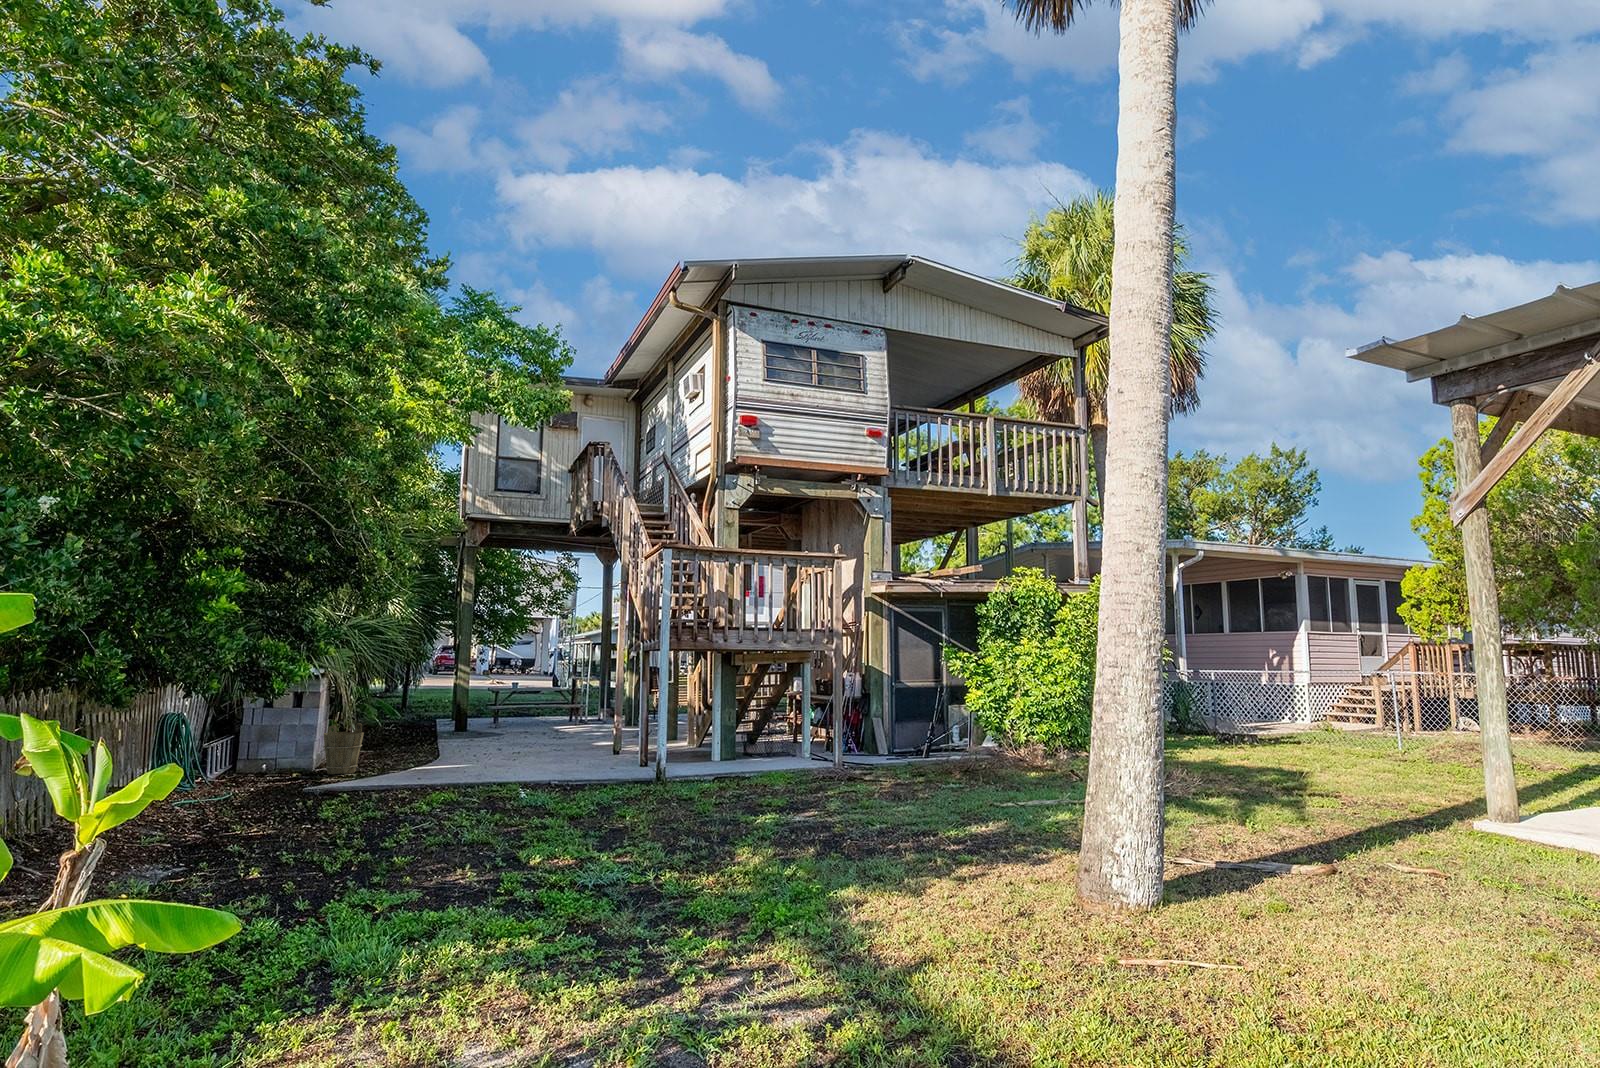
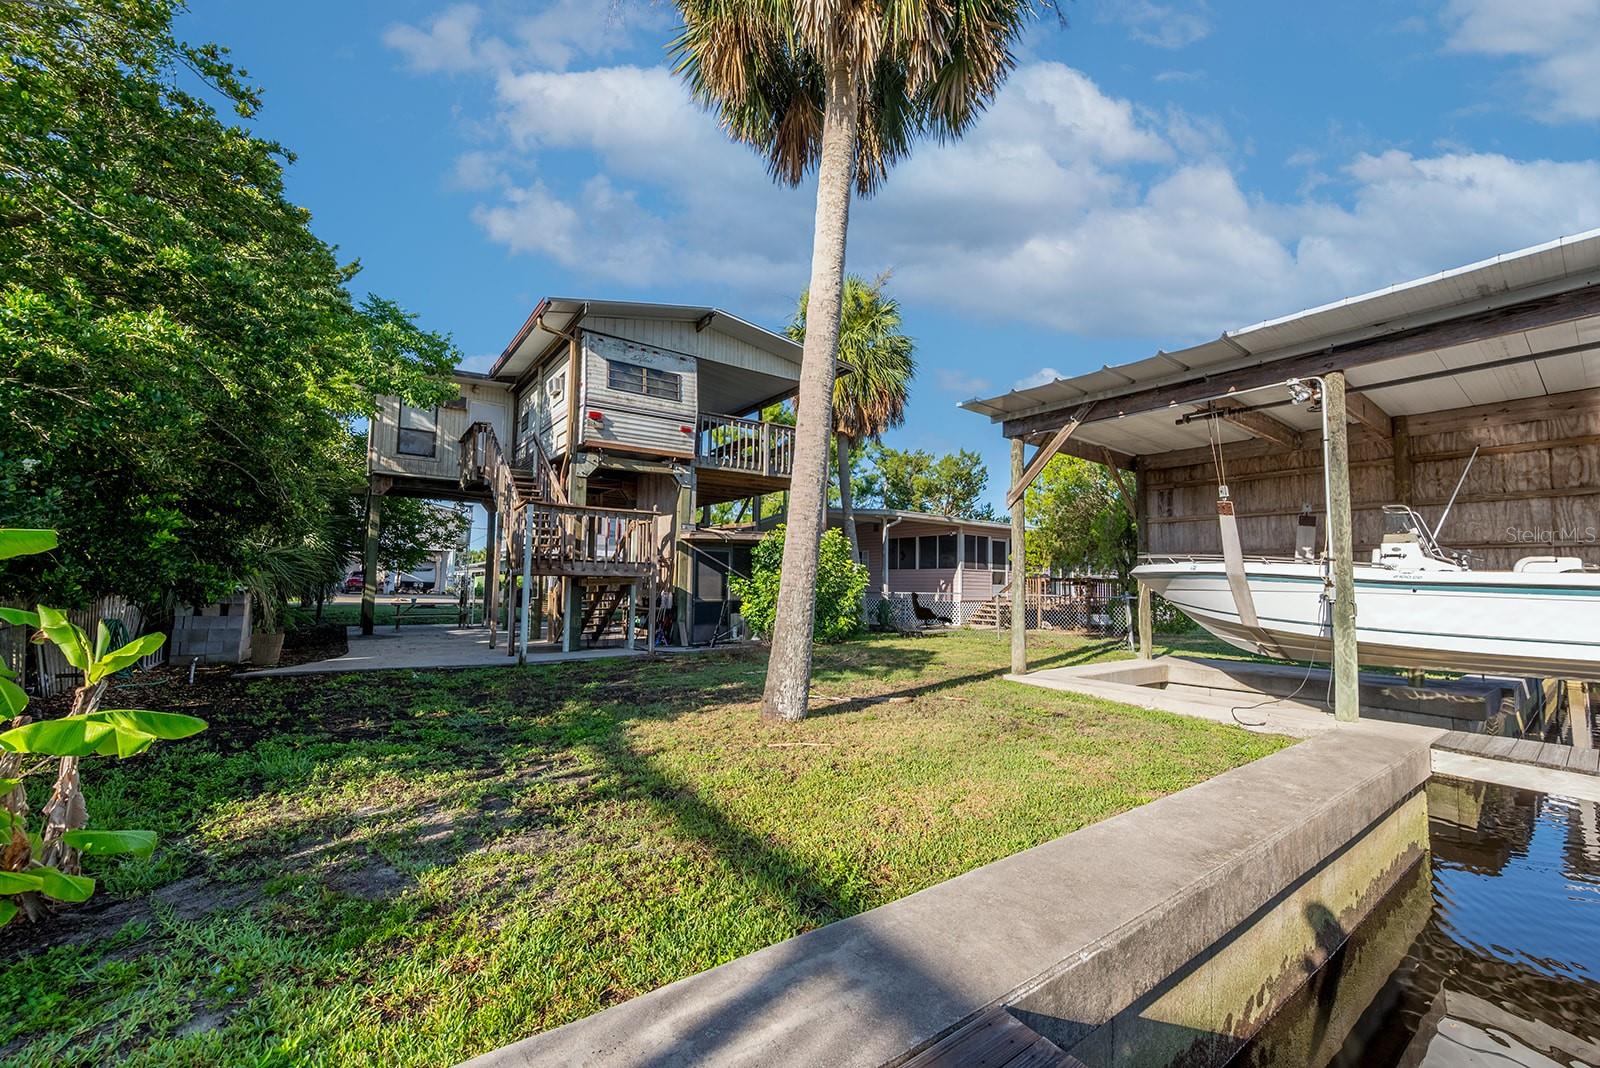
lounge chair: none [1223,669,1297,727] -> present [911,592,952,628]

